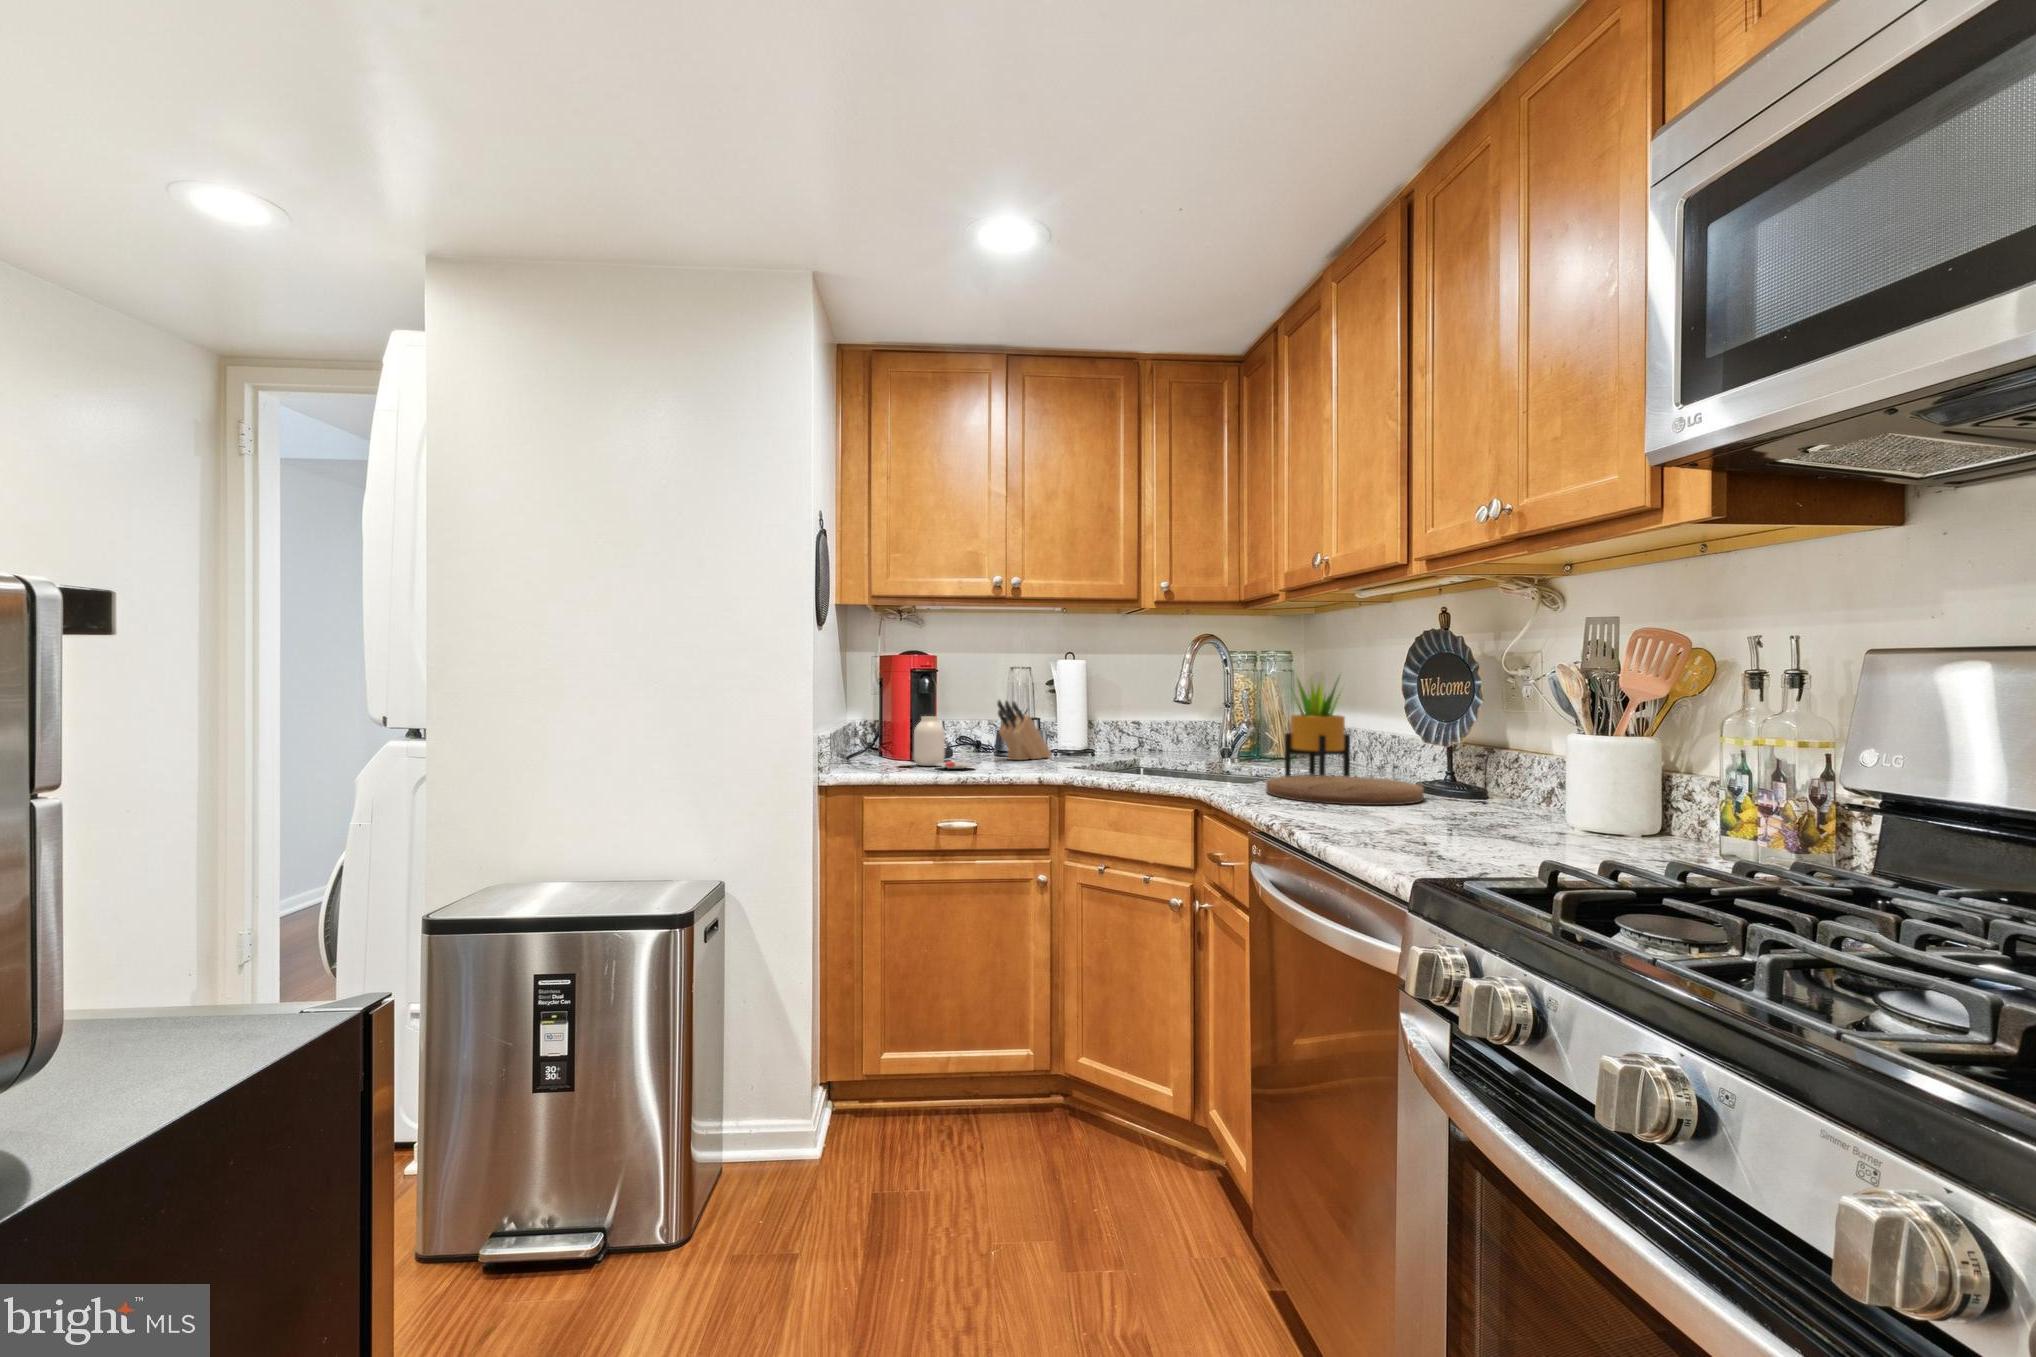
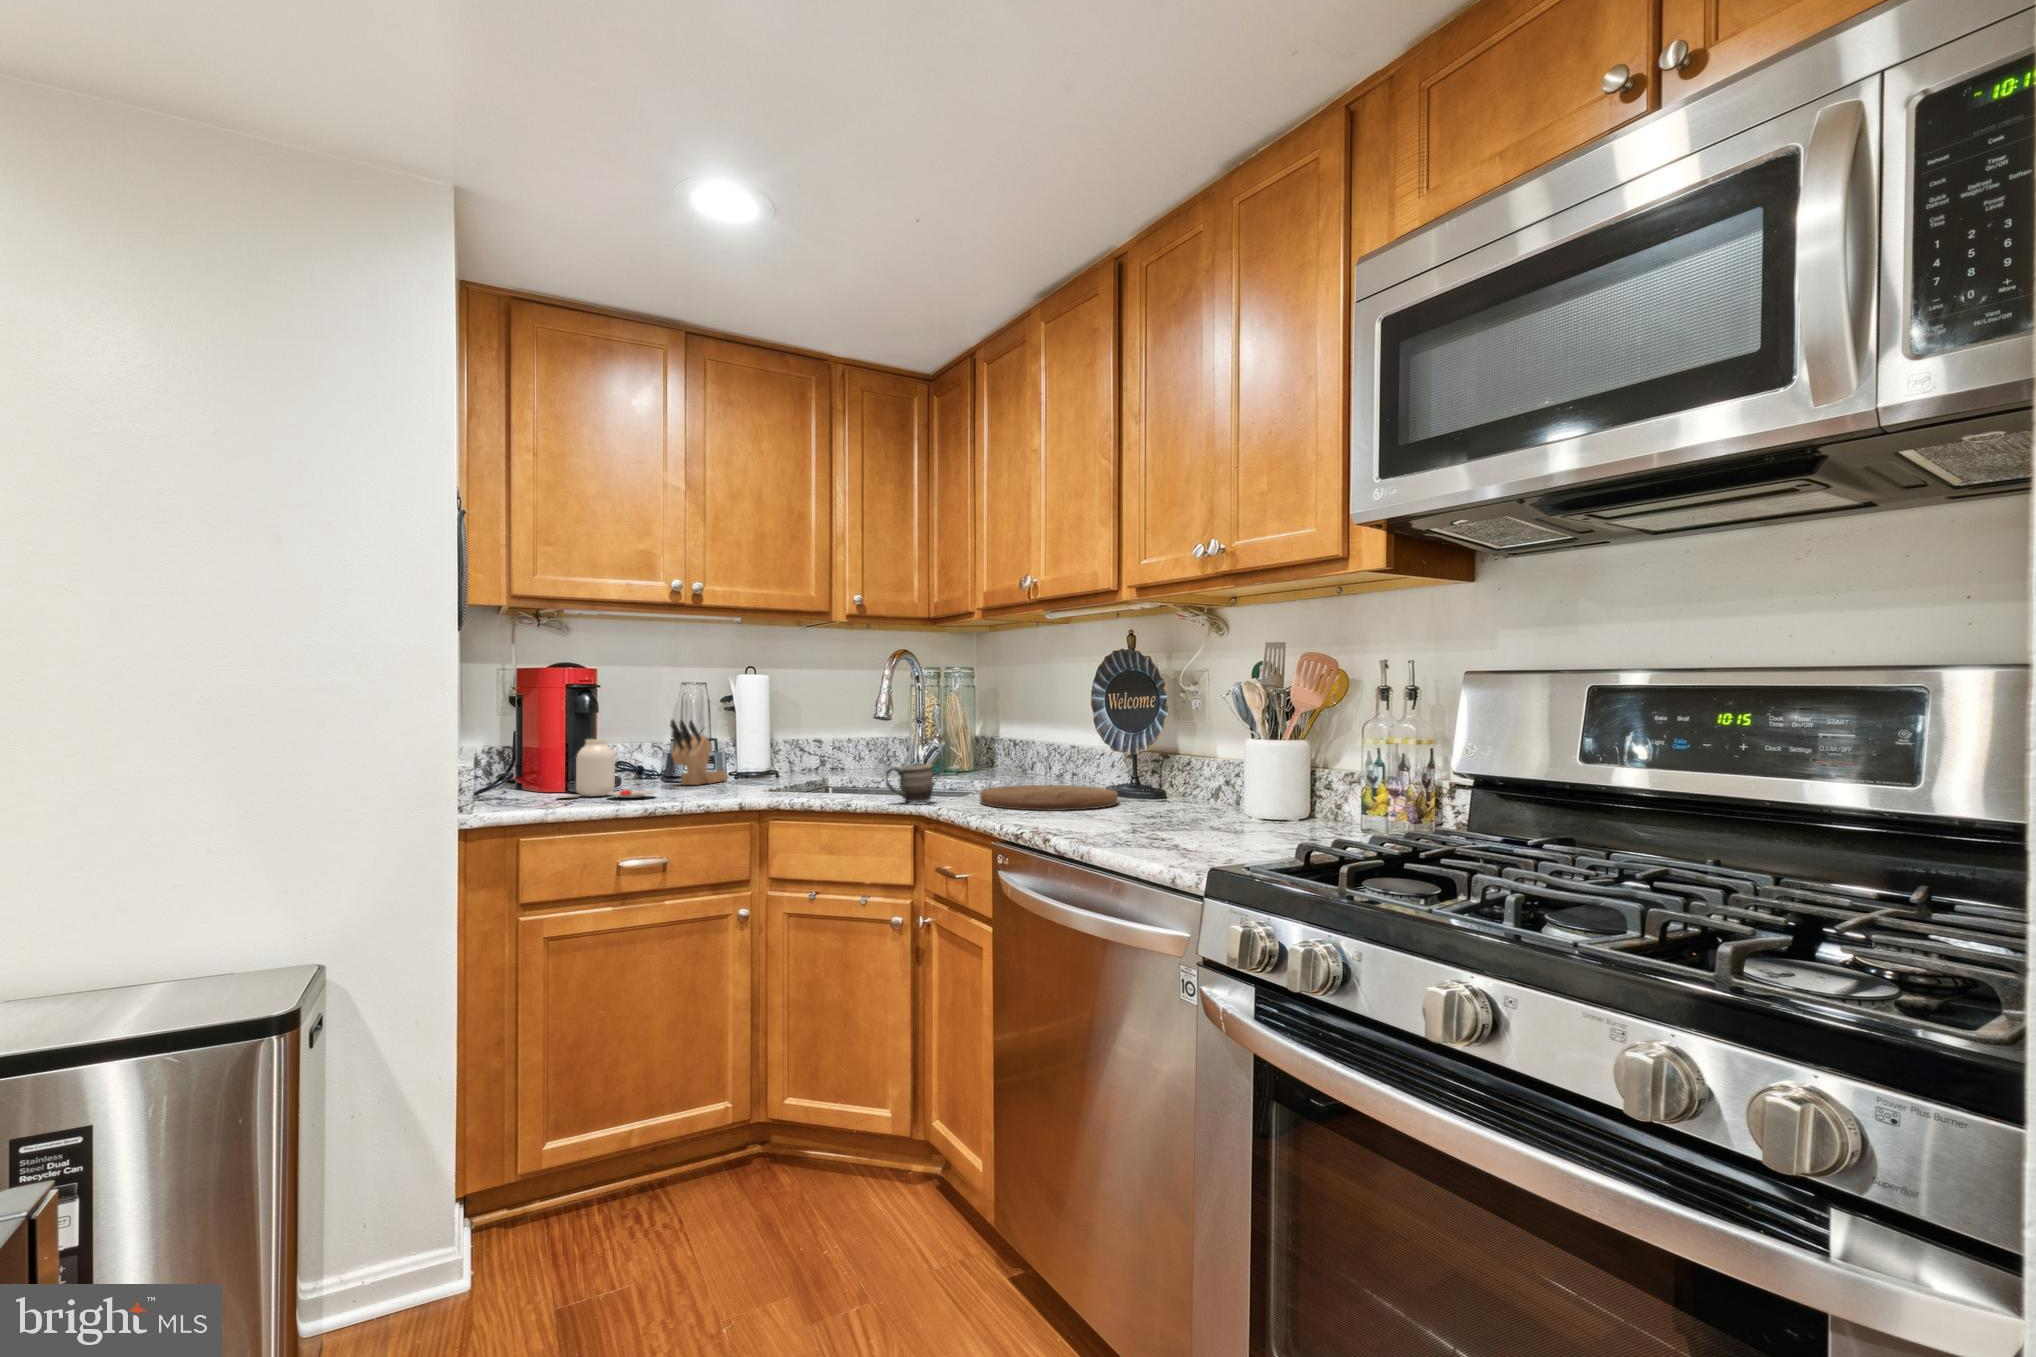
potted plant: present [1285,678,1350,776] -> none [979,688,1036,791]
mug: none [1169,749,1219,787] -> present [886,764,934,802]

